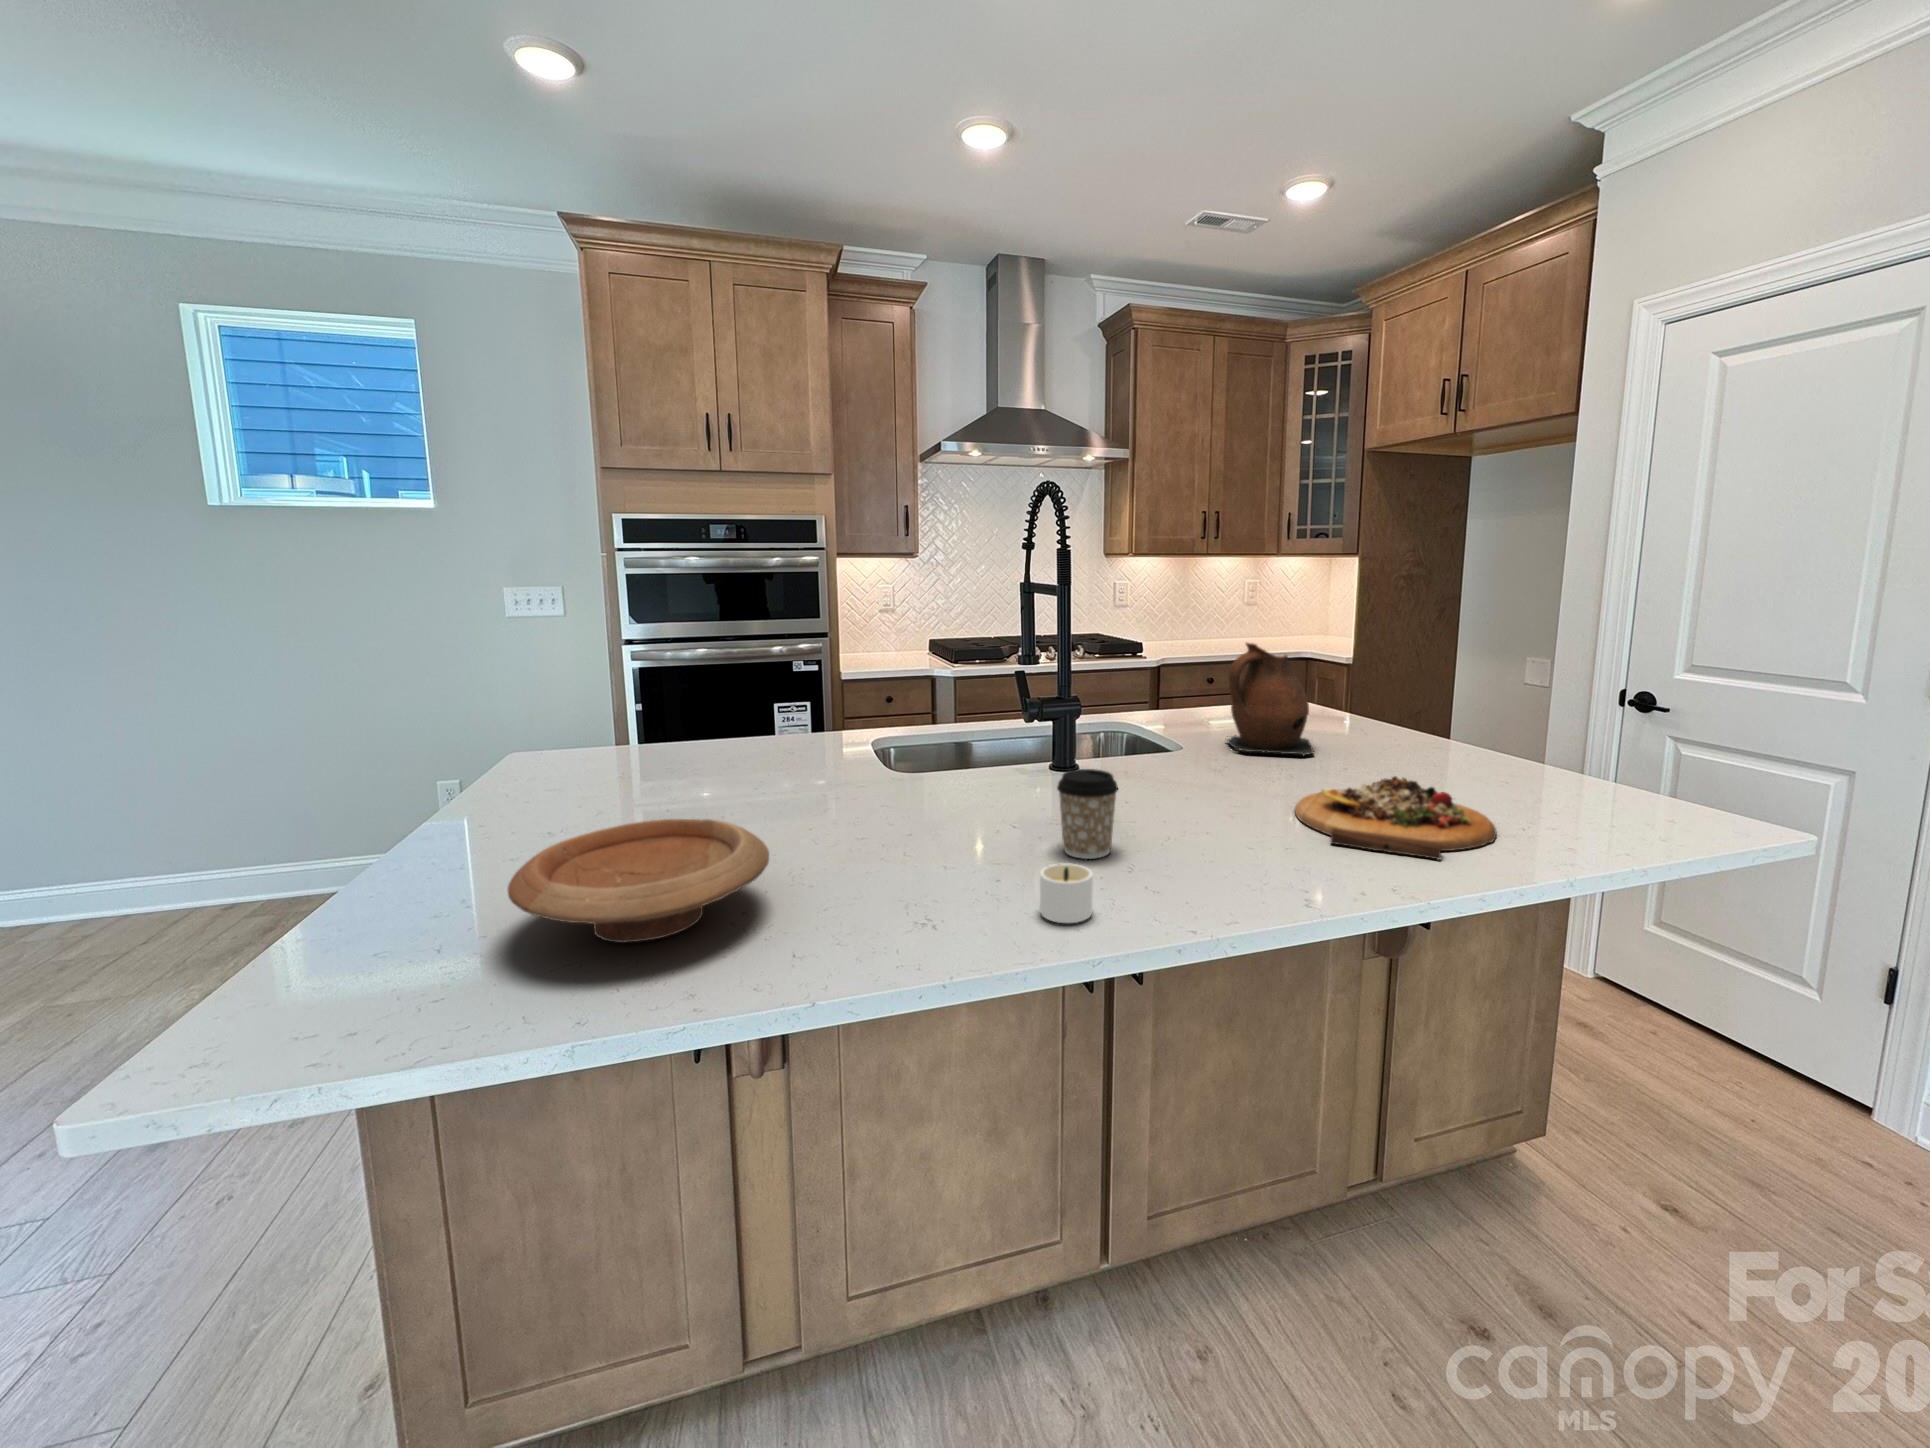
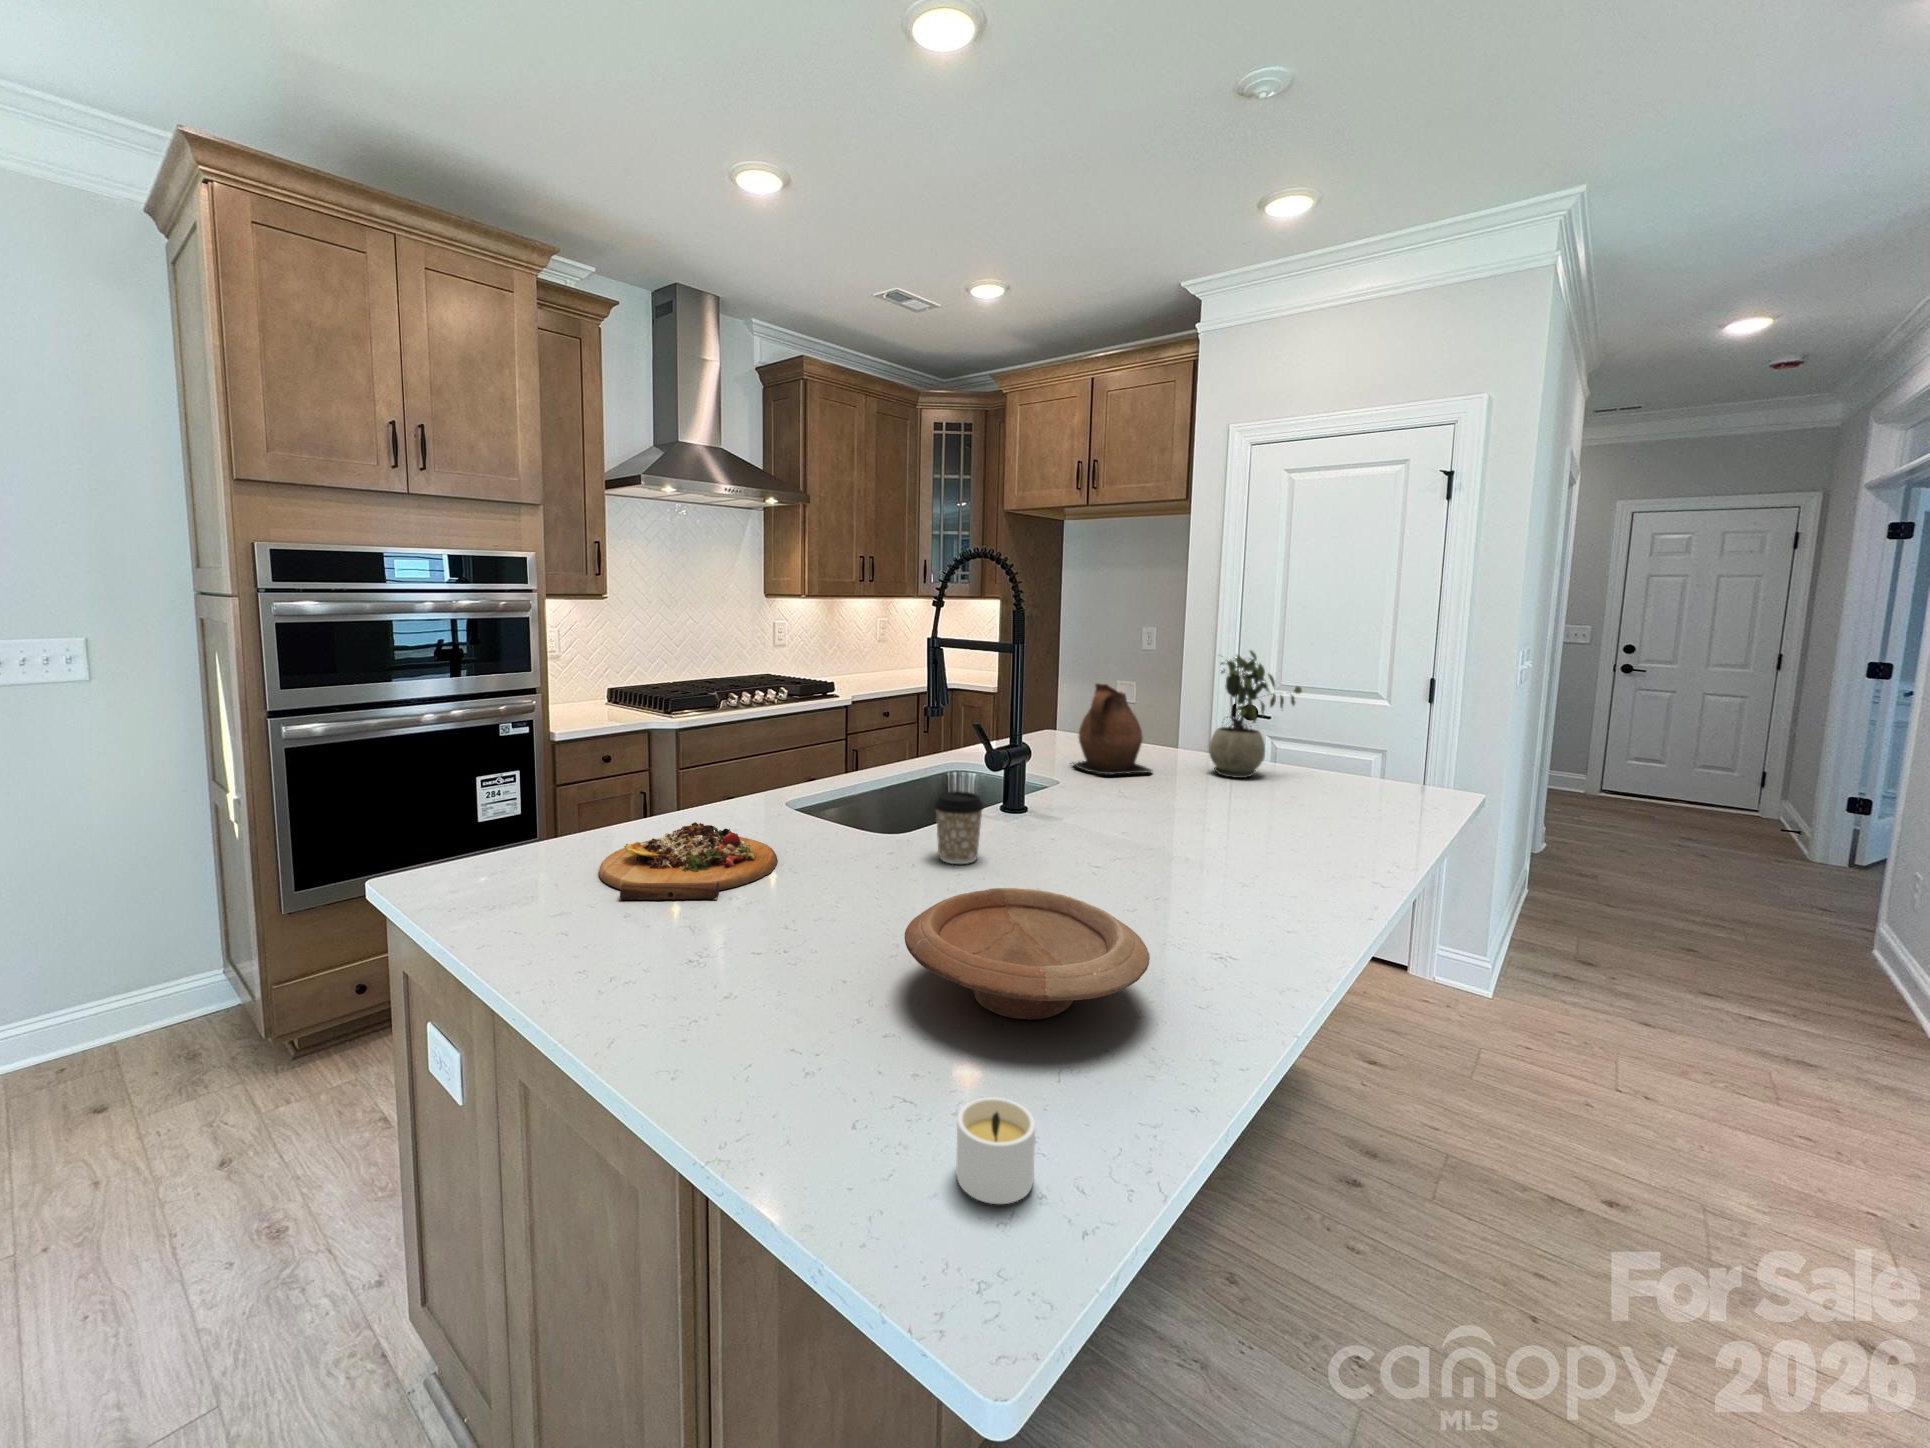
potted plant: none [1389,605,1522,774] -> present [1209,650,1302,778]
coffee cup: present [1057,769,1118,859] -> present [934,791,983,864]
cutting board: present [1295,776,1497,860] -> present [599,822,778,900]
candle: present [1040,863,1093,923] -> present [956,1097,1035,1204]

